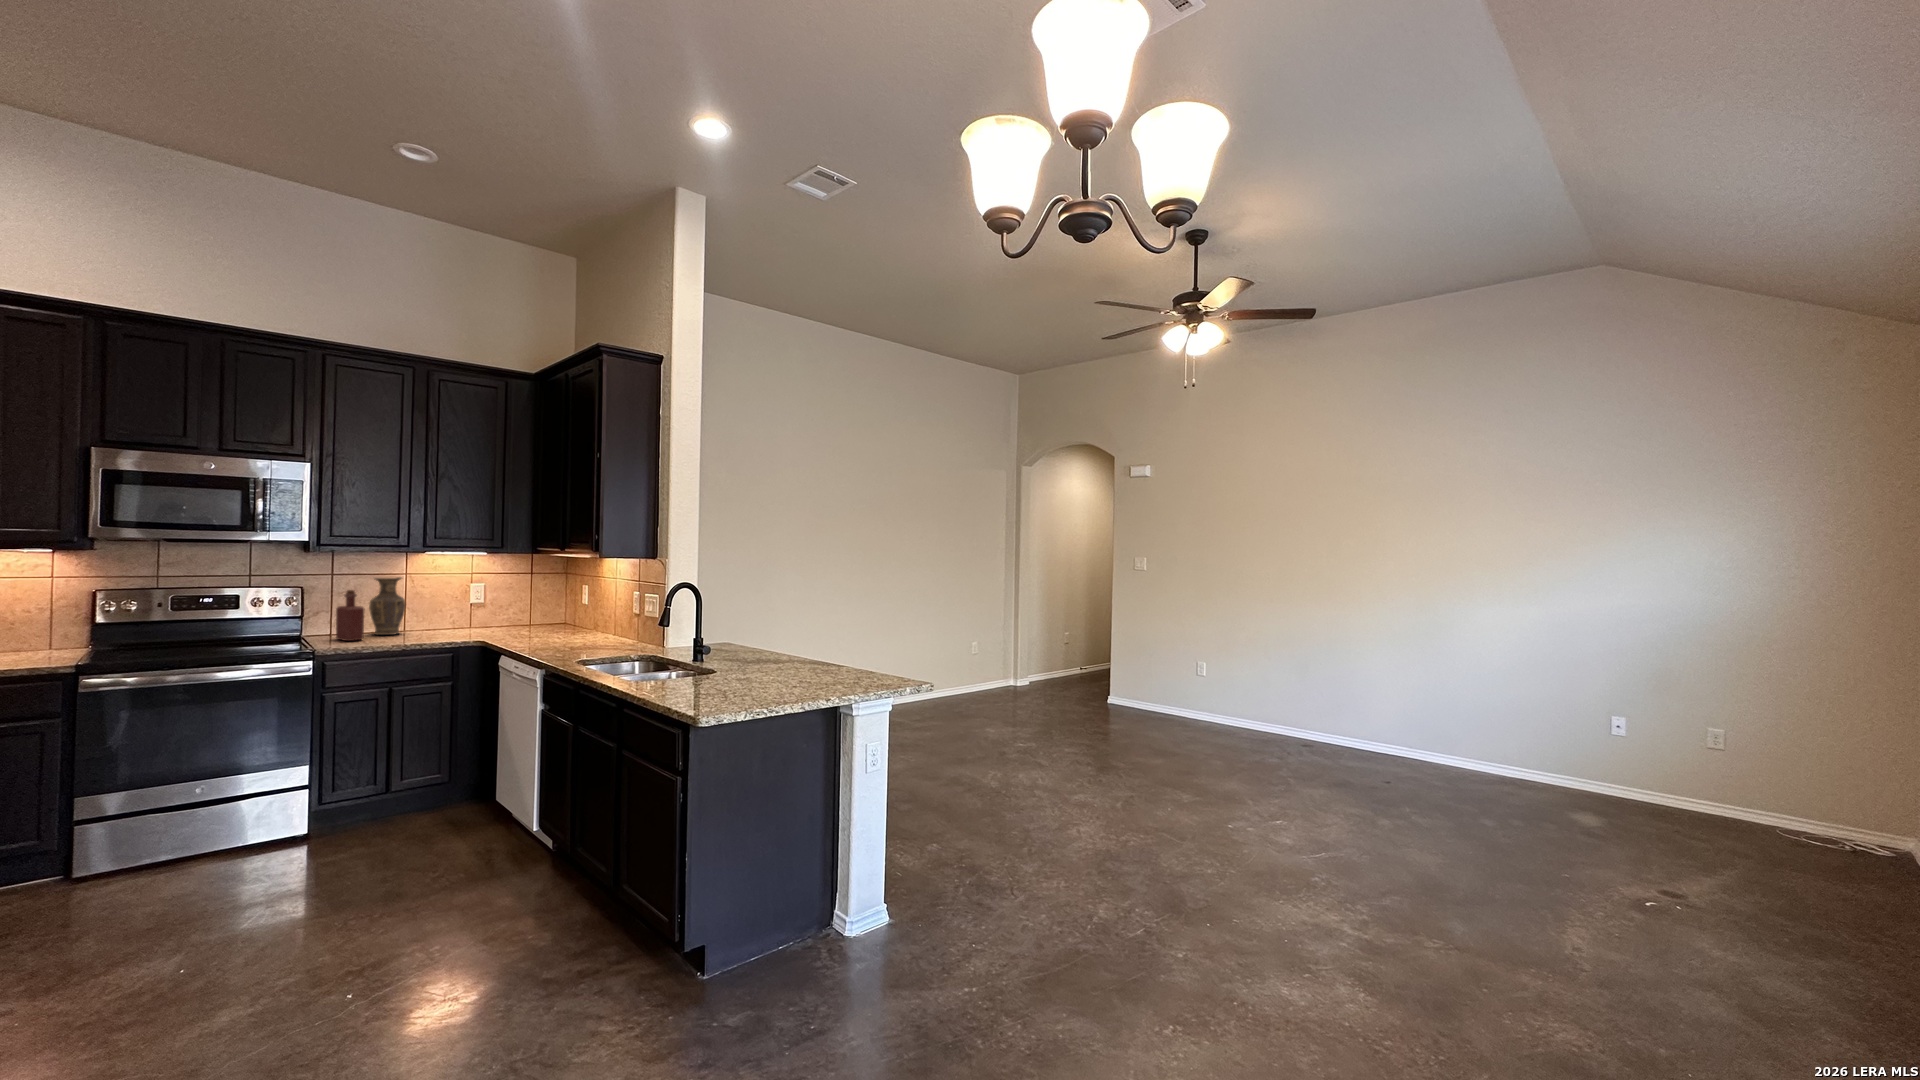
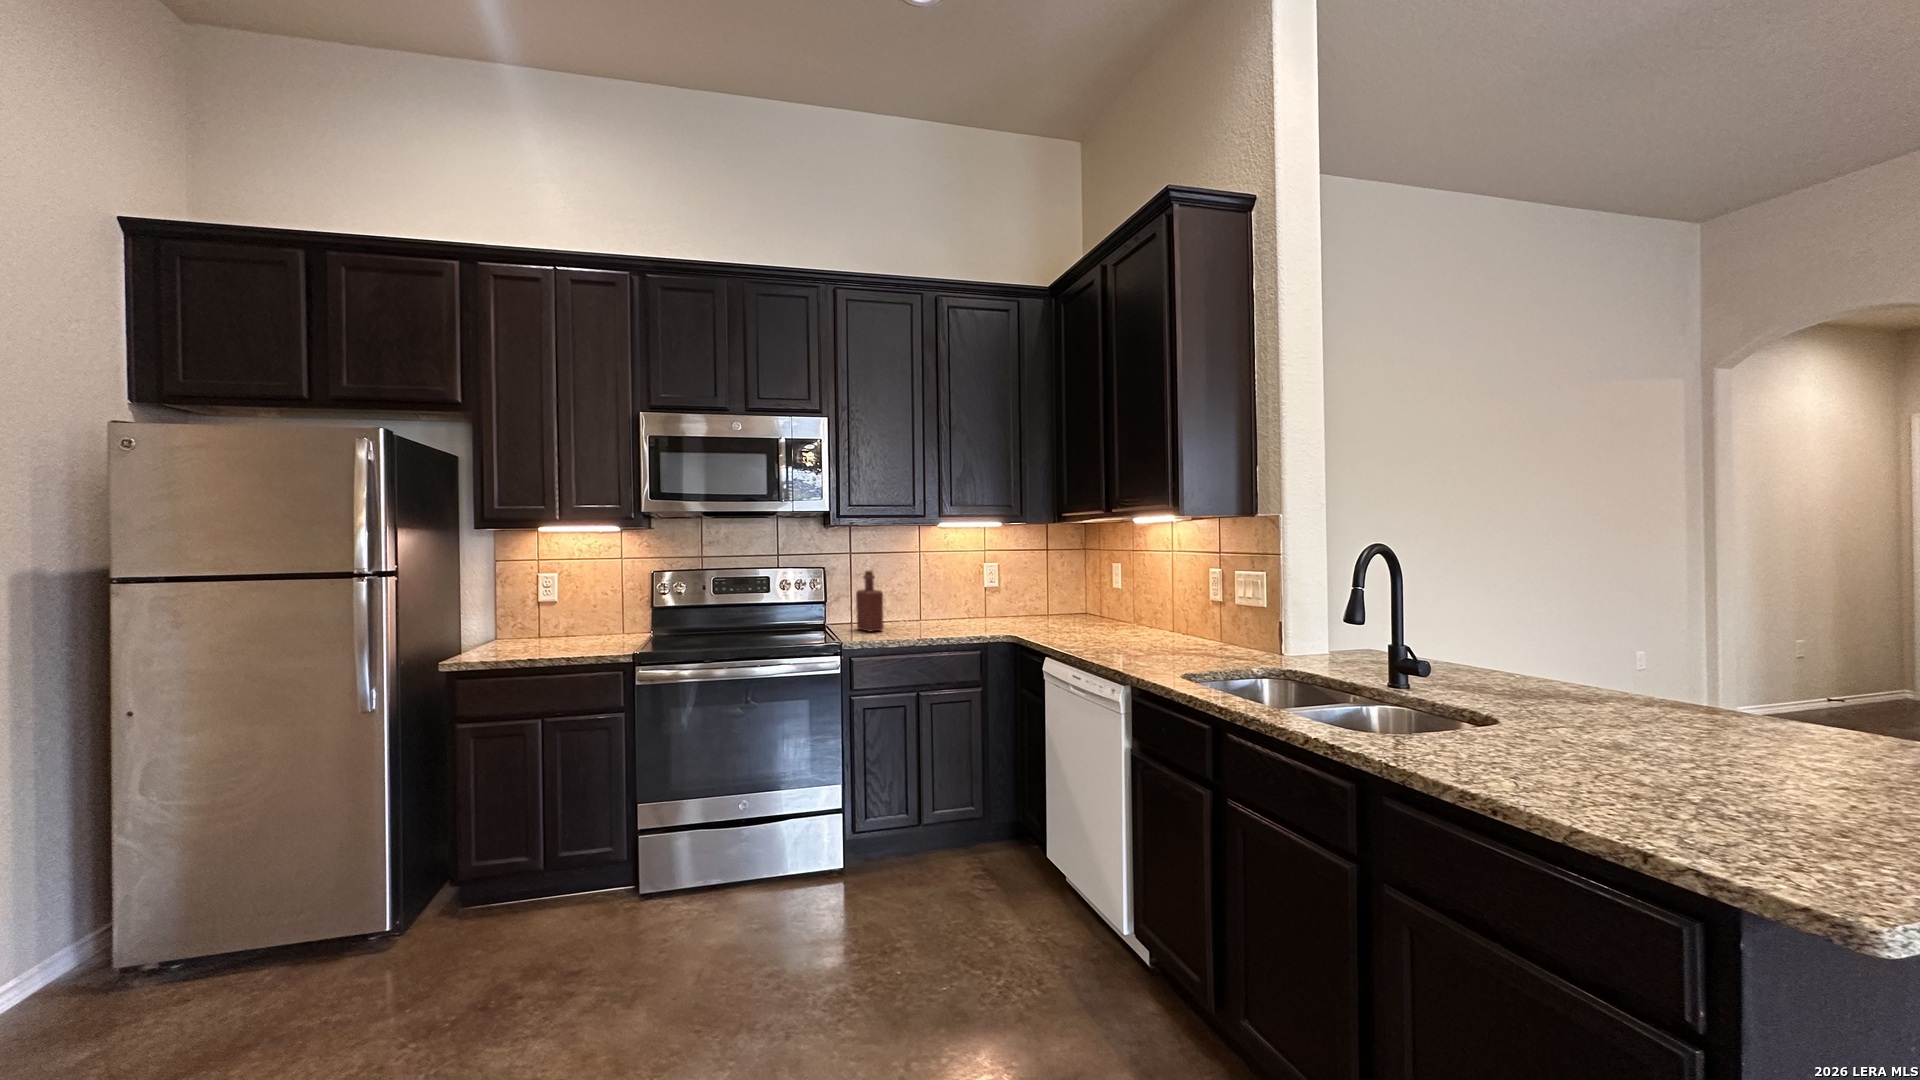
vase: present [369,577,406,635] -> none [885,556,920,625]

